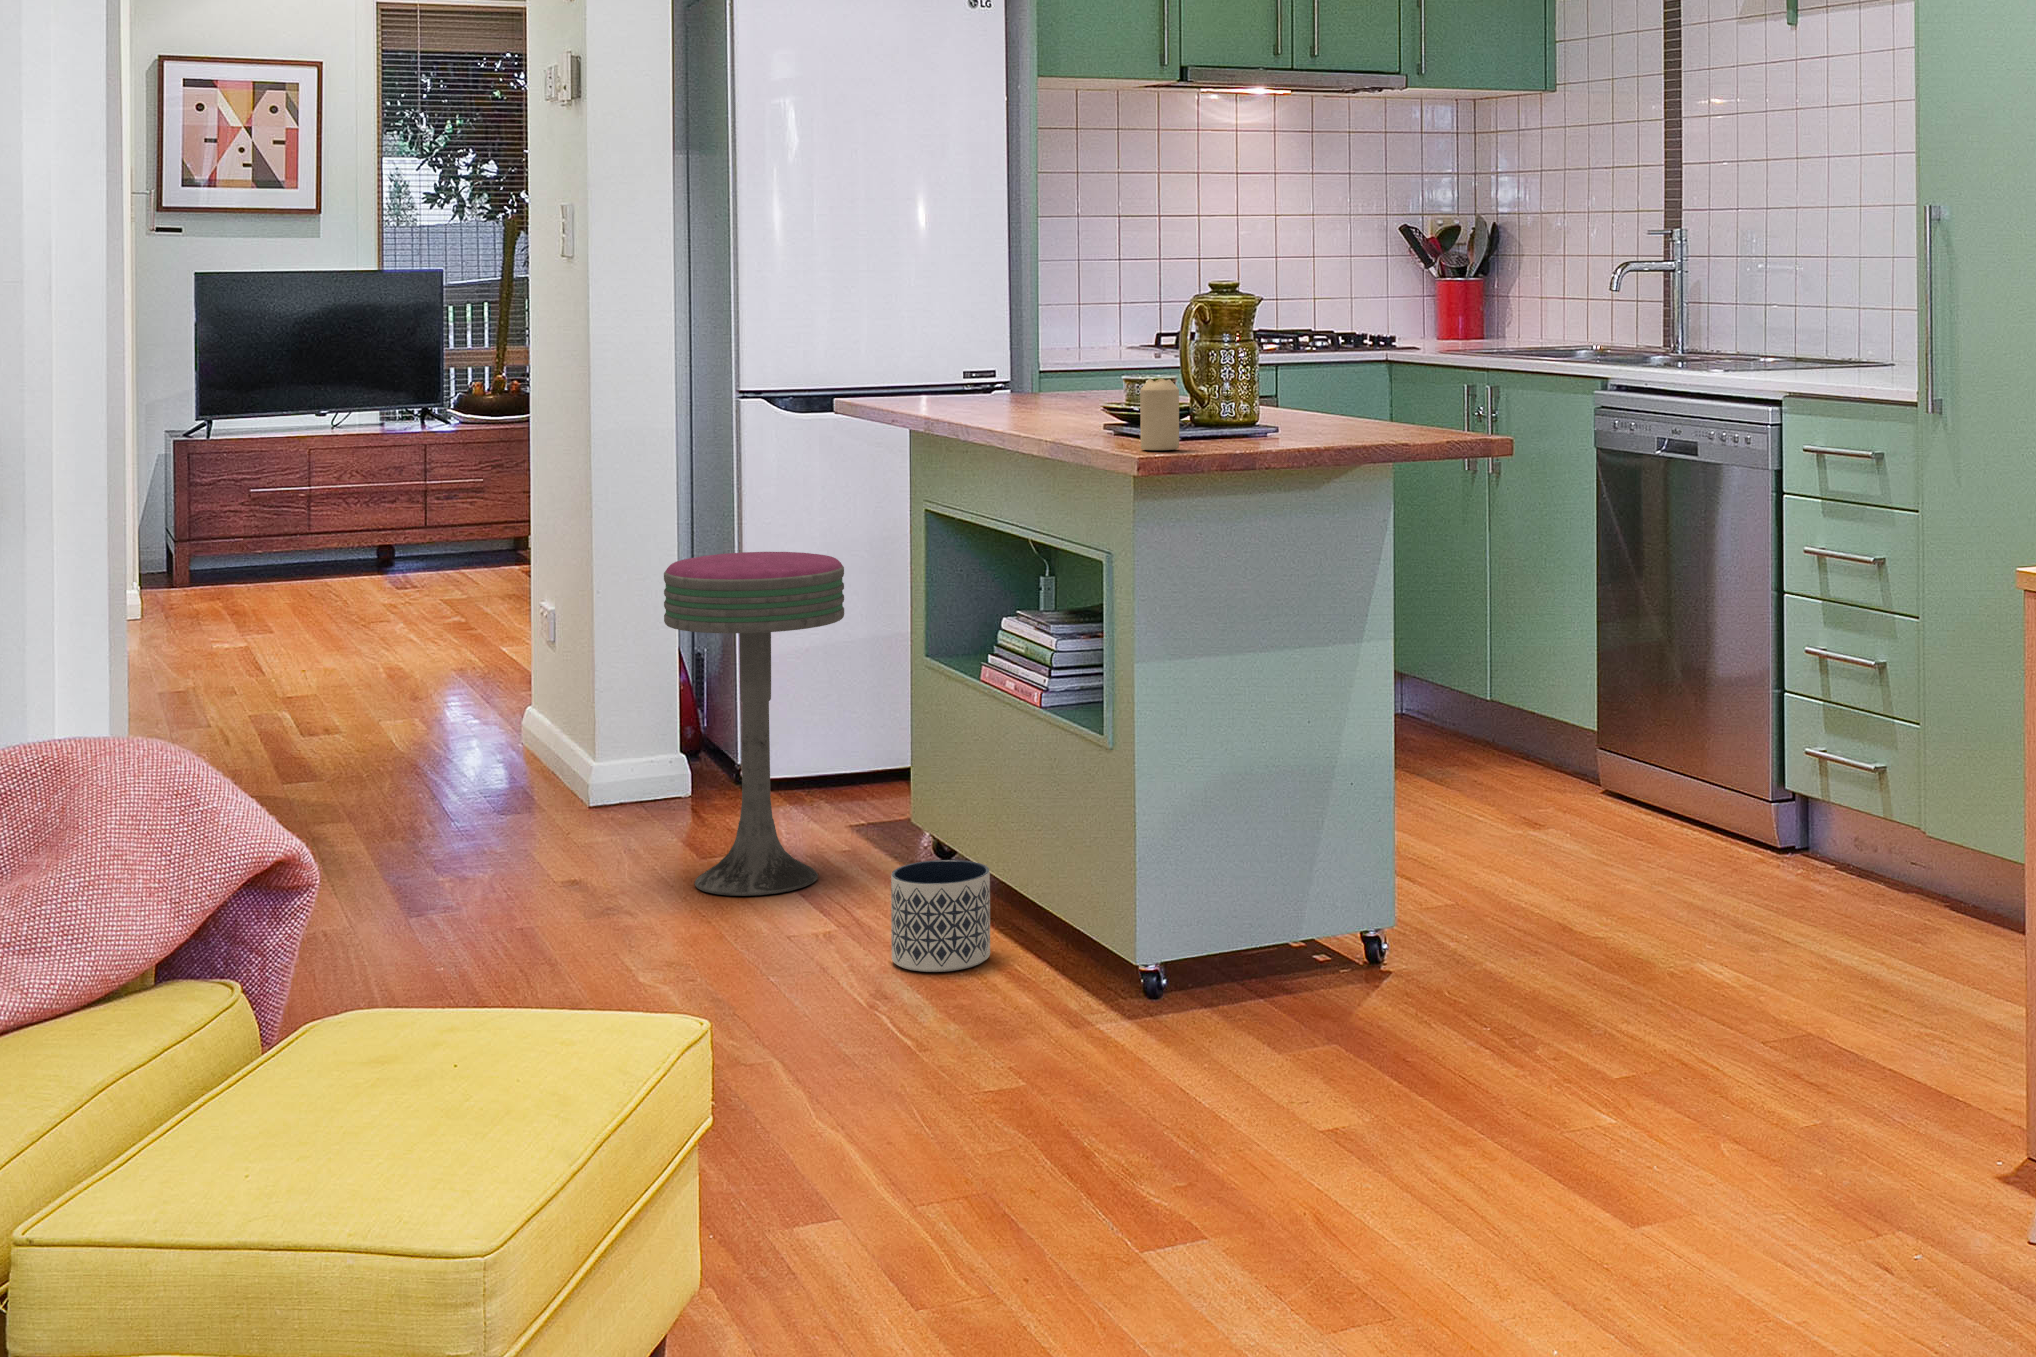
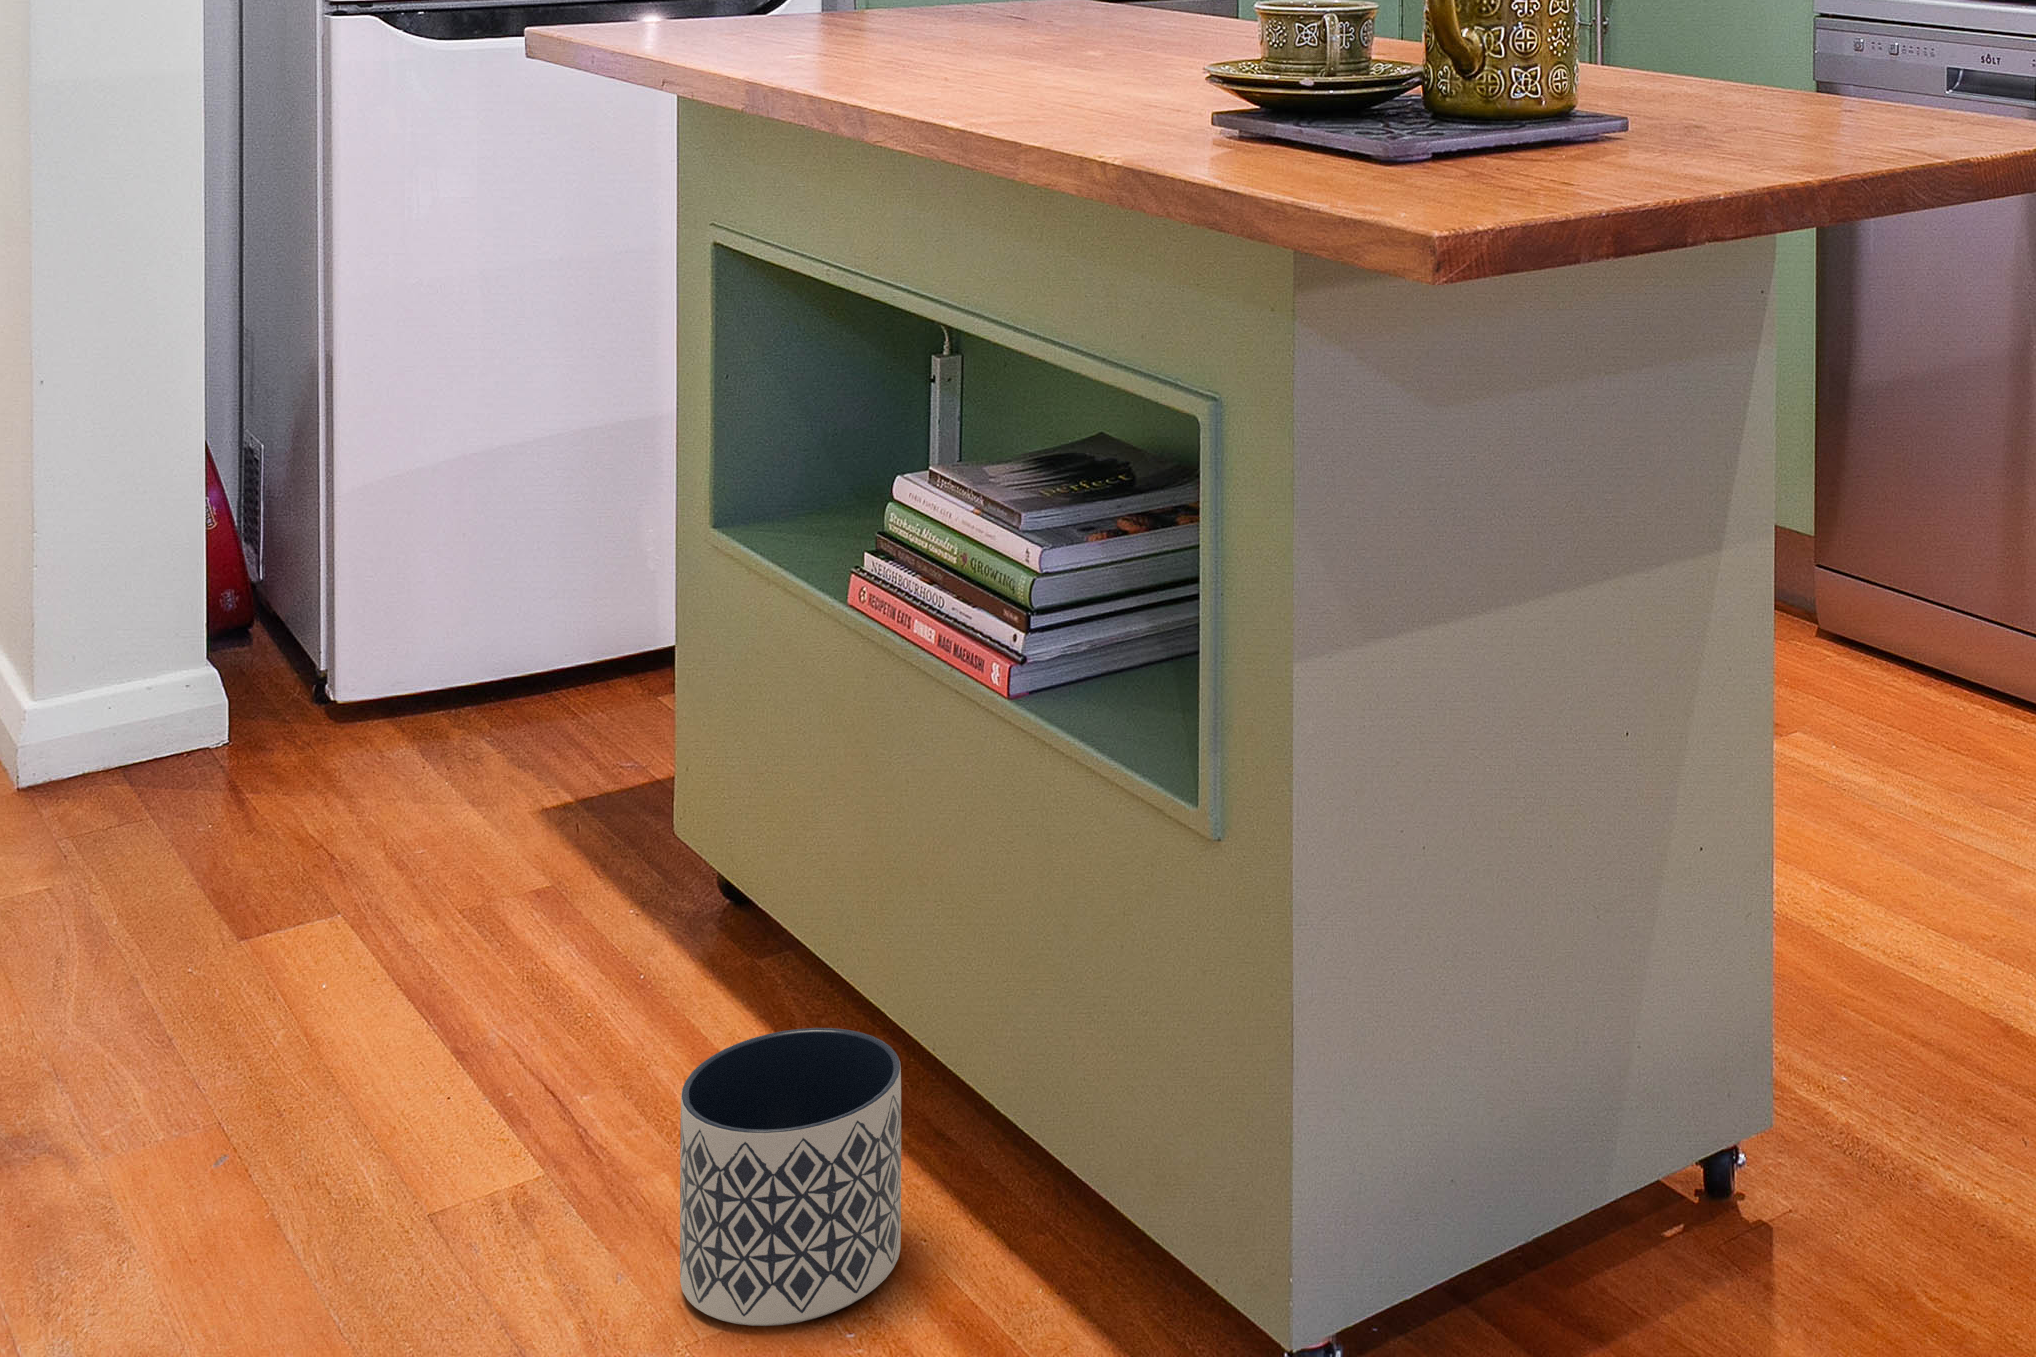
candle: present [1140,379,1179,450] -> none [1380,22,1473,199]
bar stool: present [664,552,844,896] -> none [162,329,550,1061]

